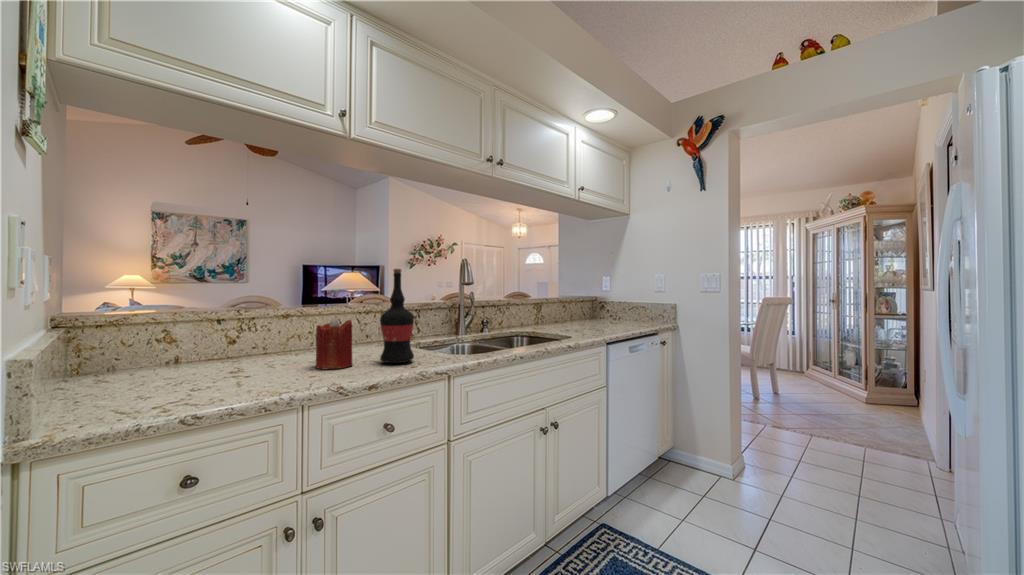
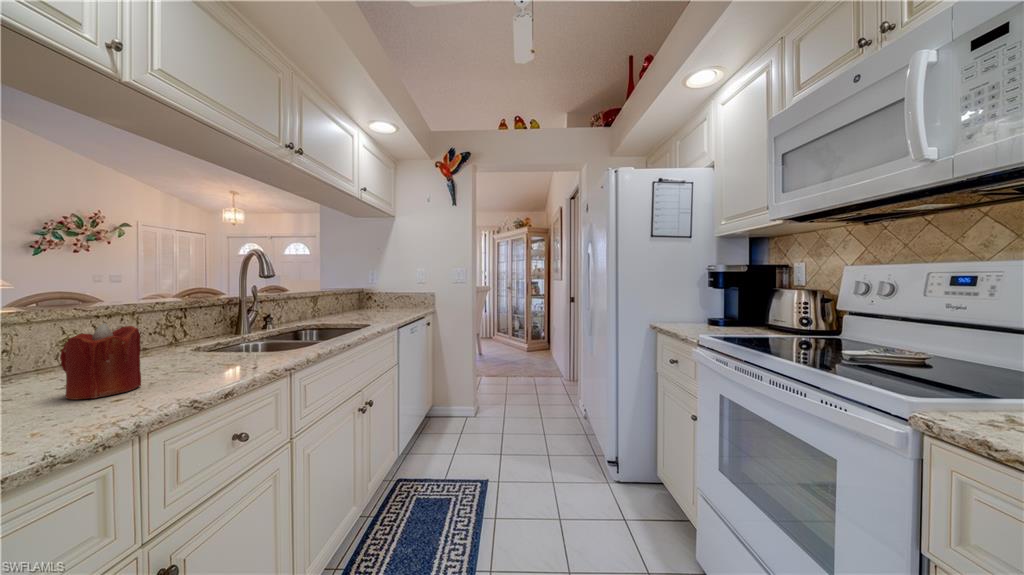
wine bottle: present [380,269,414,363] -> none [179,259,233,374]

